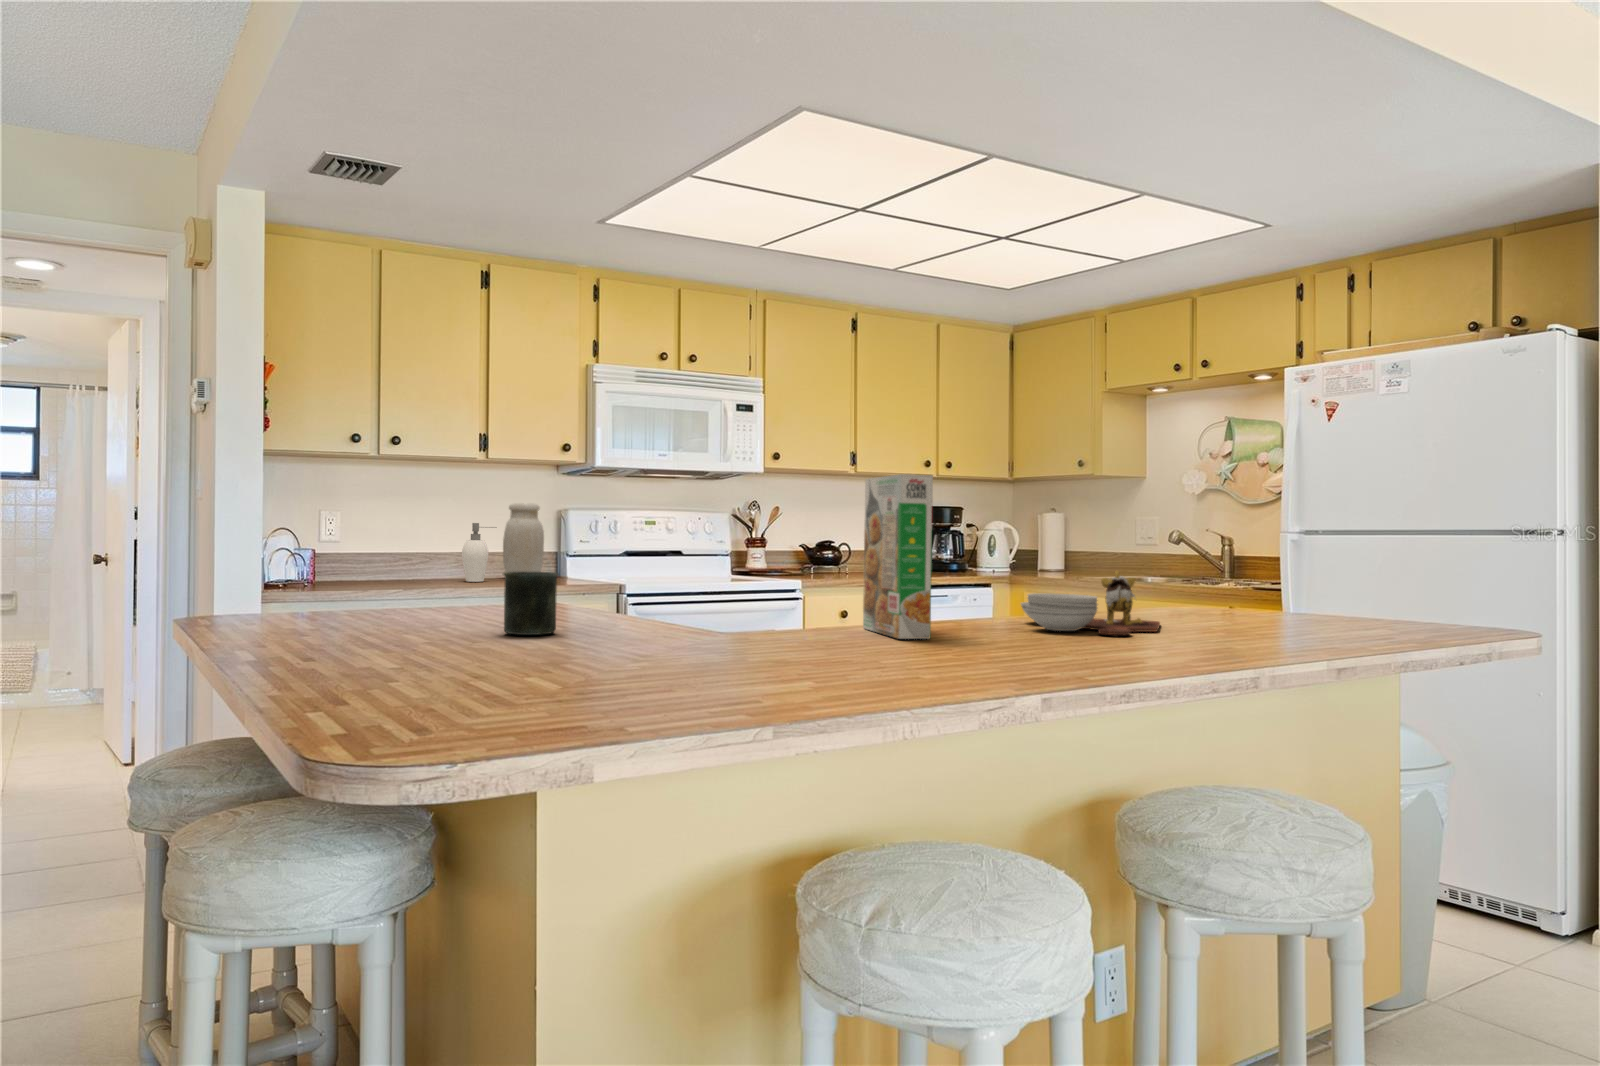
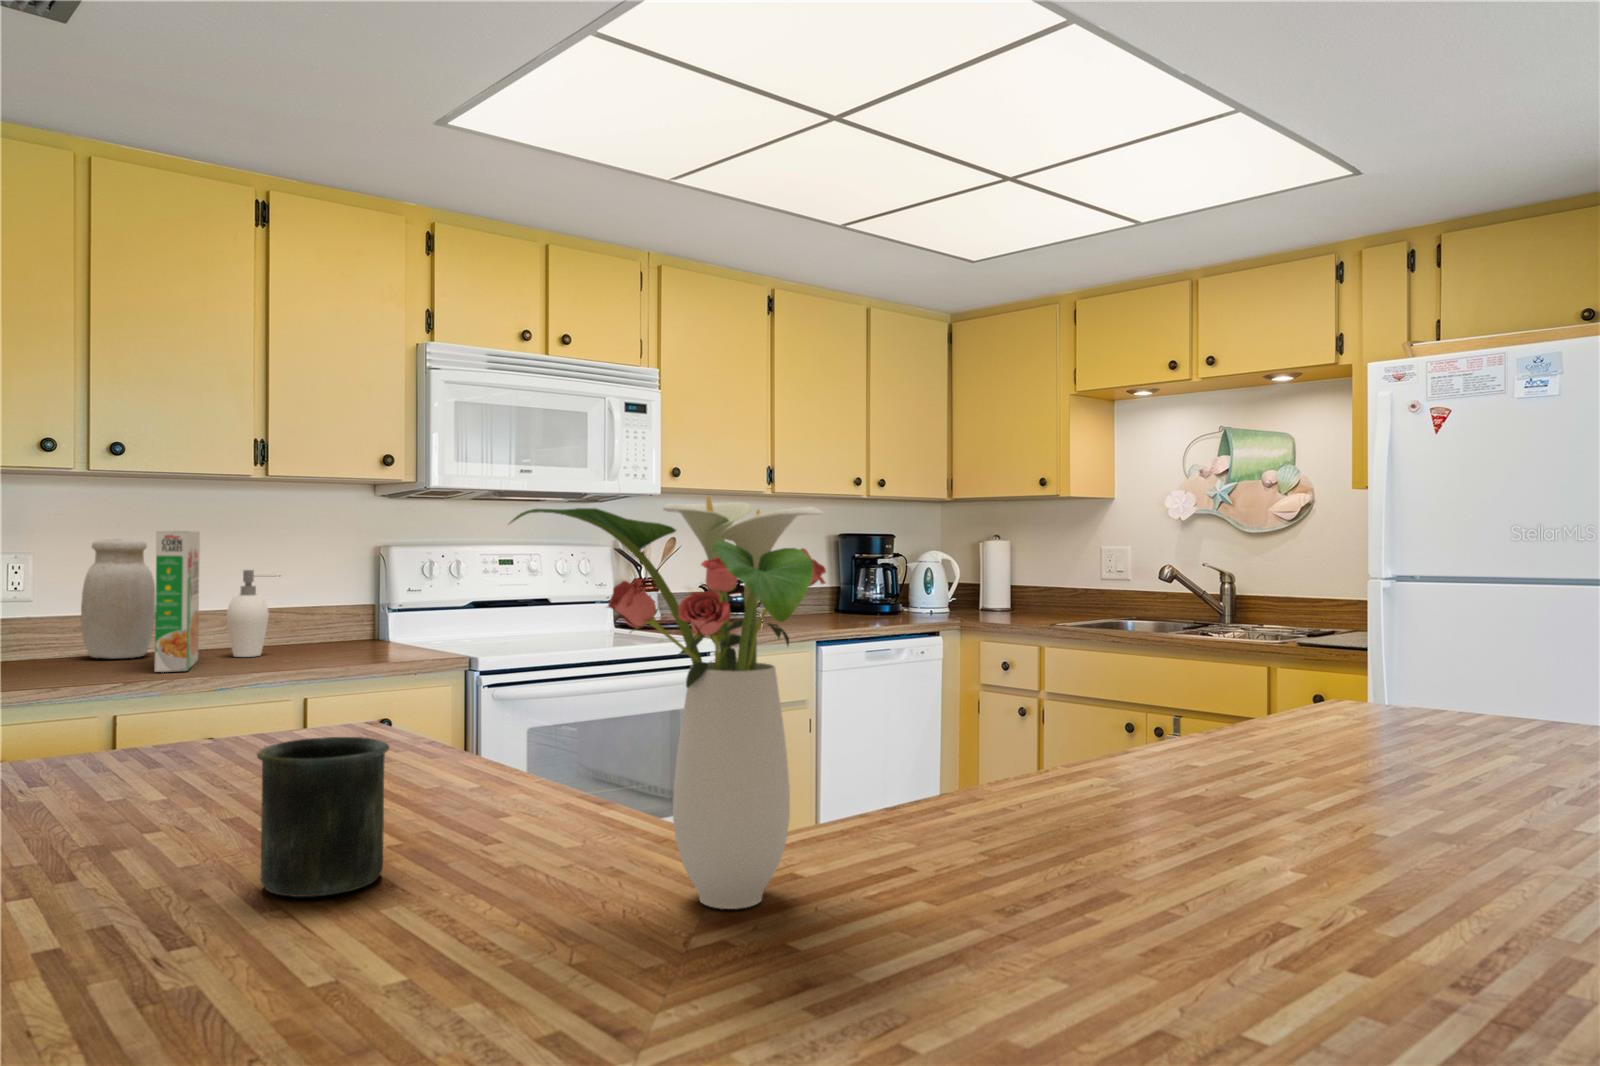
flower arrangement: none [608,458,748,642] -> present [510,496,826,909]
cereal box: present [863,474,933,639] -> present [155,531,200,672]
jar: present [503,503,544,572] -> present [81,539,155,658]
cutting board: present [1021,571,1160,635] -> none [1204,676,1483,817]

